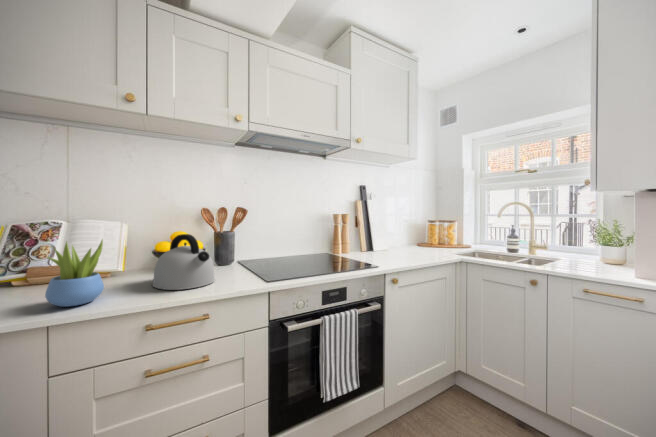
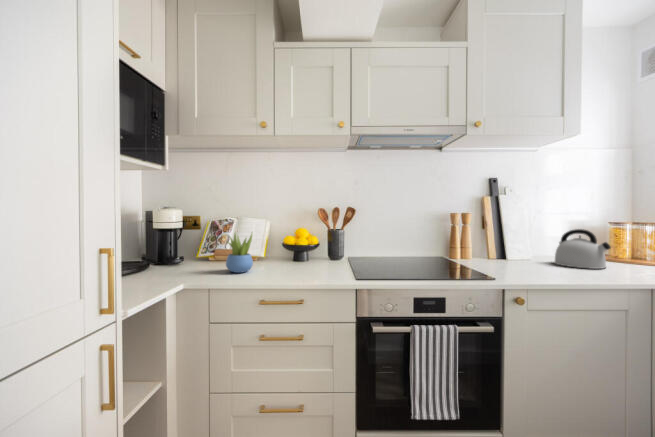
kettle: present [153,234,215,290] -> present [554,229,611,269]

